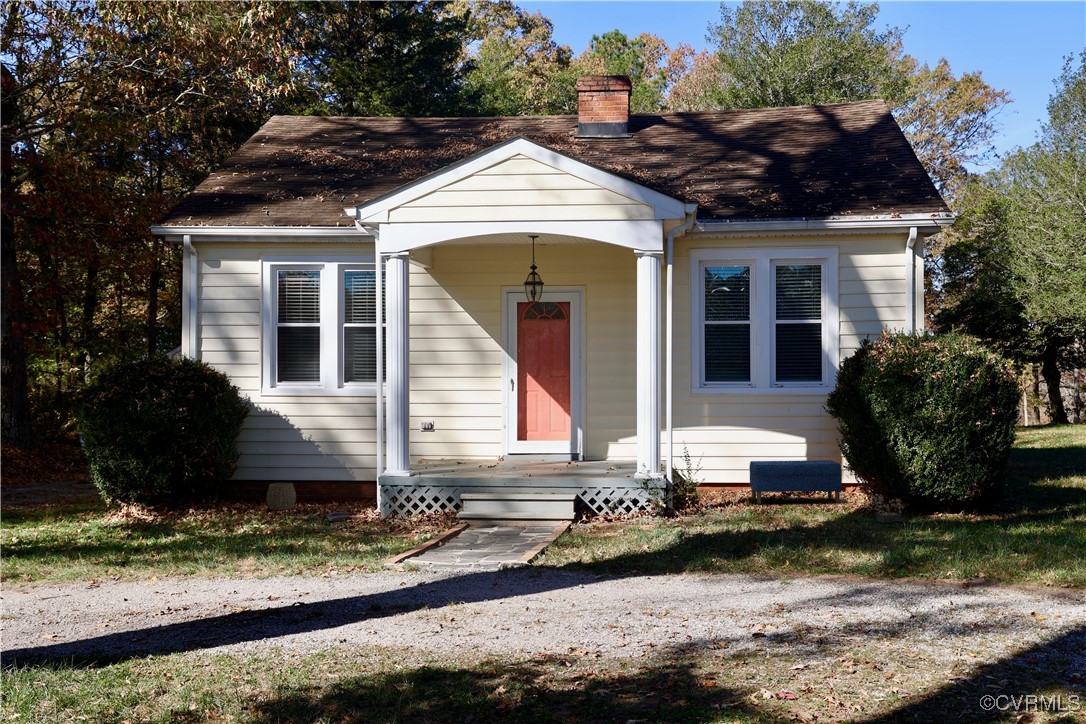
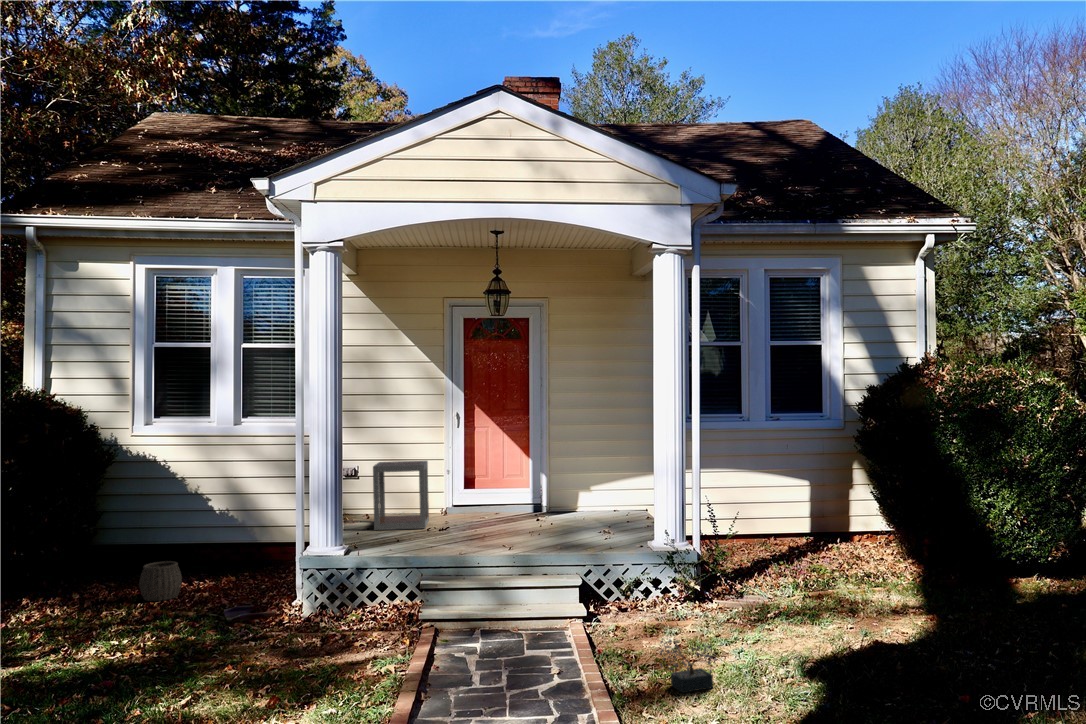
side table: none [435,414,479,465] -> present [373,461,429,530]
bench: present [749,460,842,504] -> none [775,512,897,573]
decorative plant: present [871,495,903,523] -> present [660,638,716,693]

